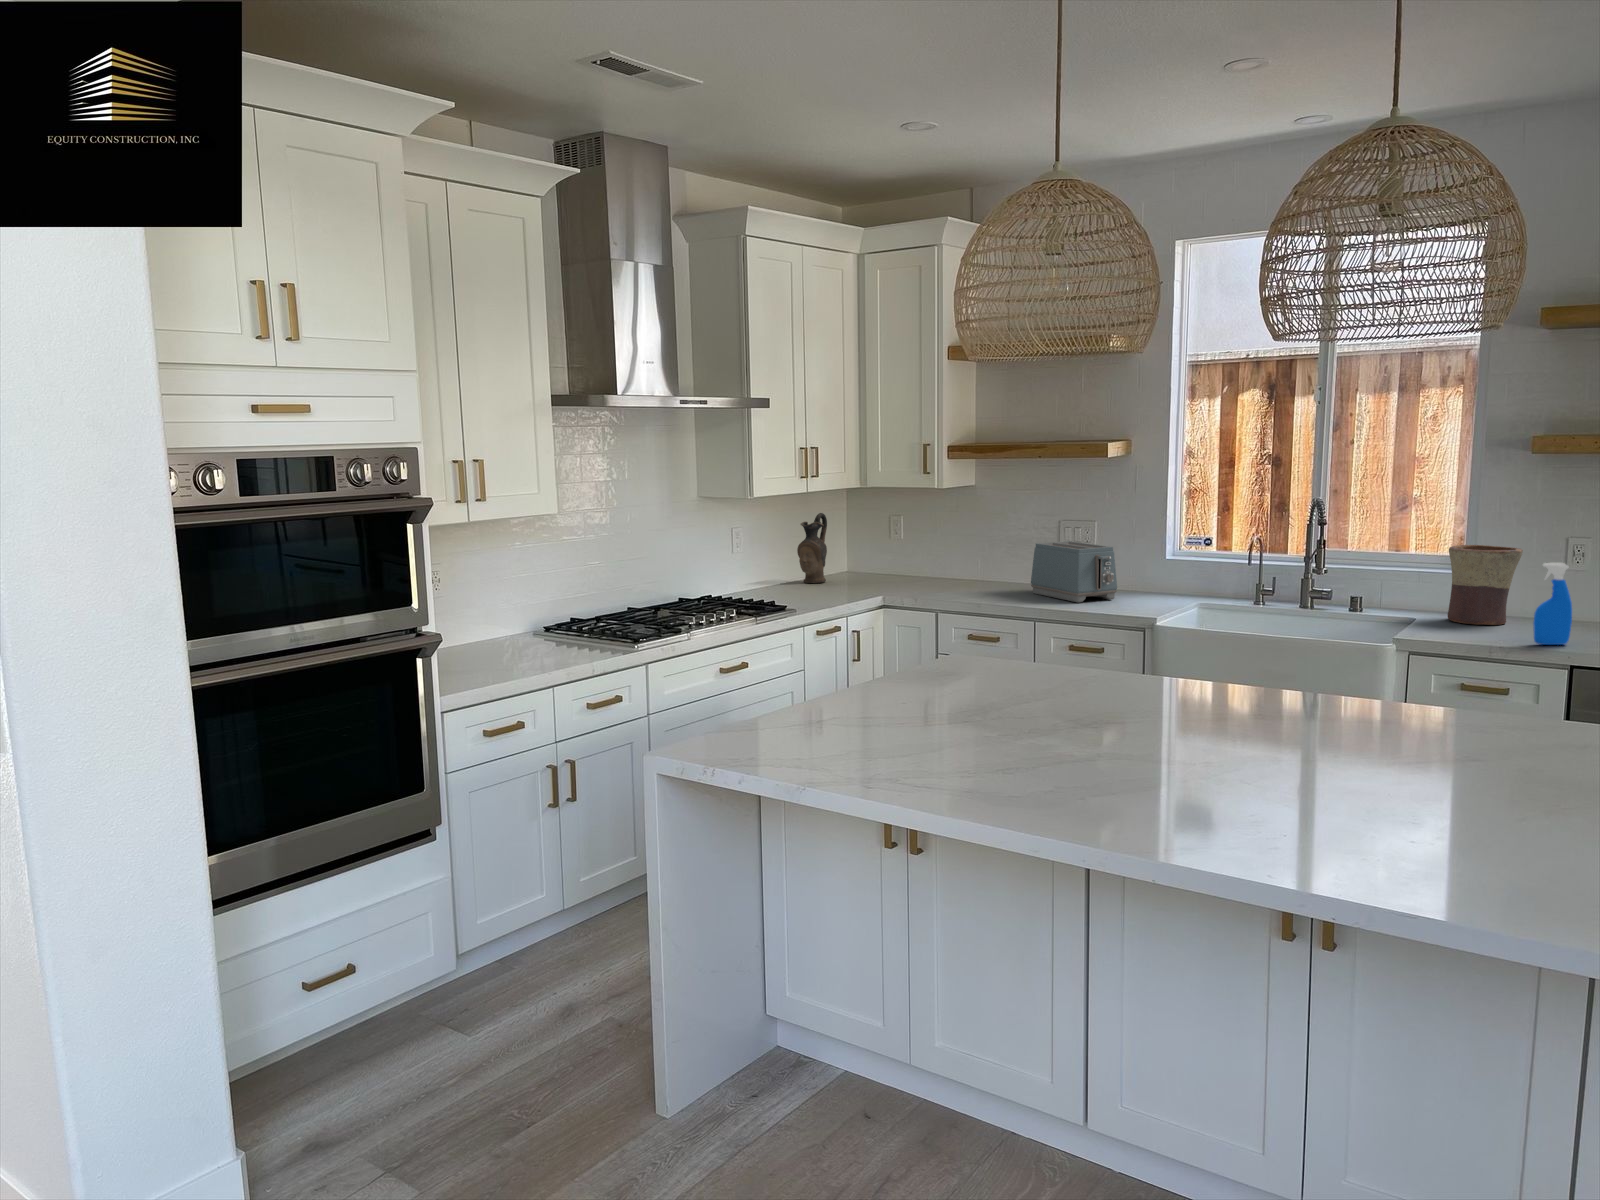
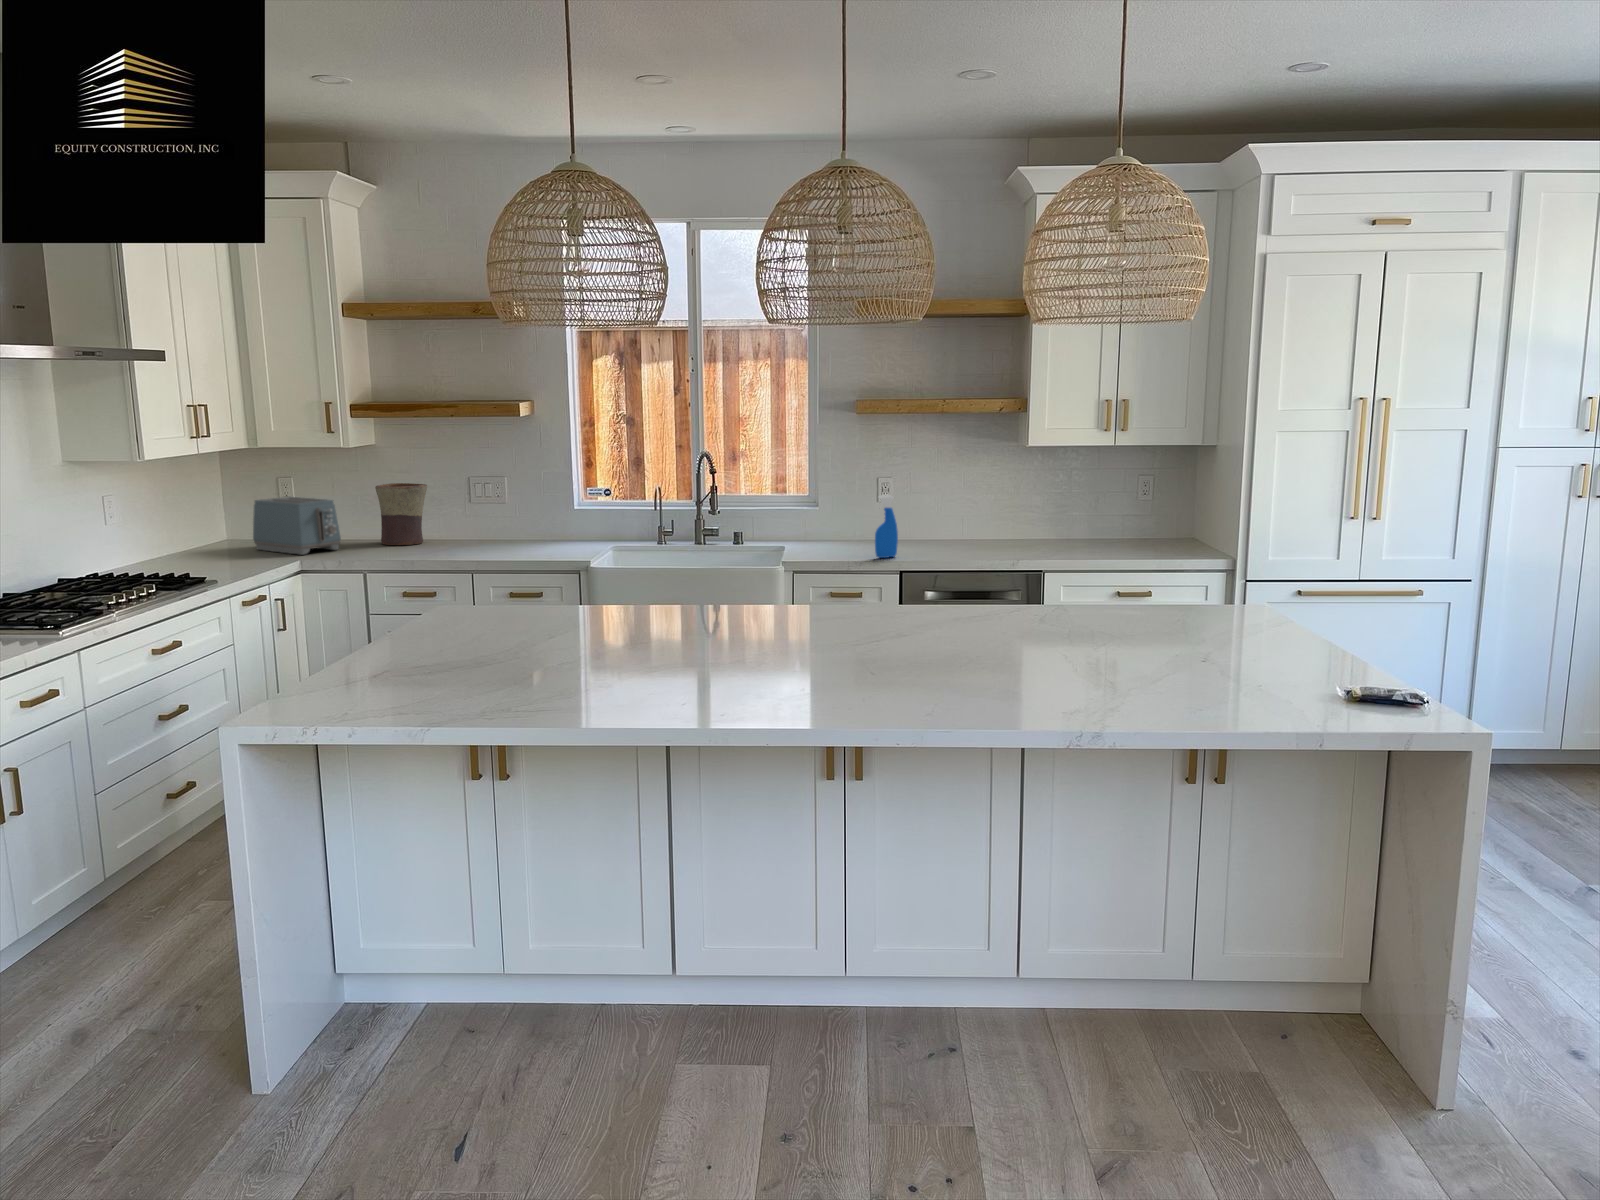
ceramic pitcher: present [797,513,827,583] -> none [183,477,220,554]
toaster: present [1031,541,1117,603] -> present [253,497,341,555]
flower pot: present [1448,545,1523,625] -> present [375,483,427,545]

